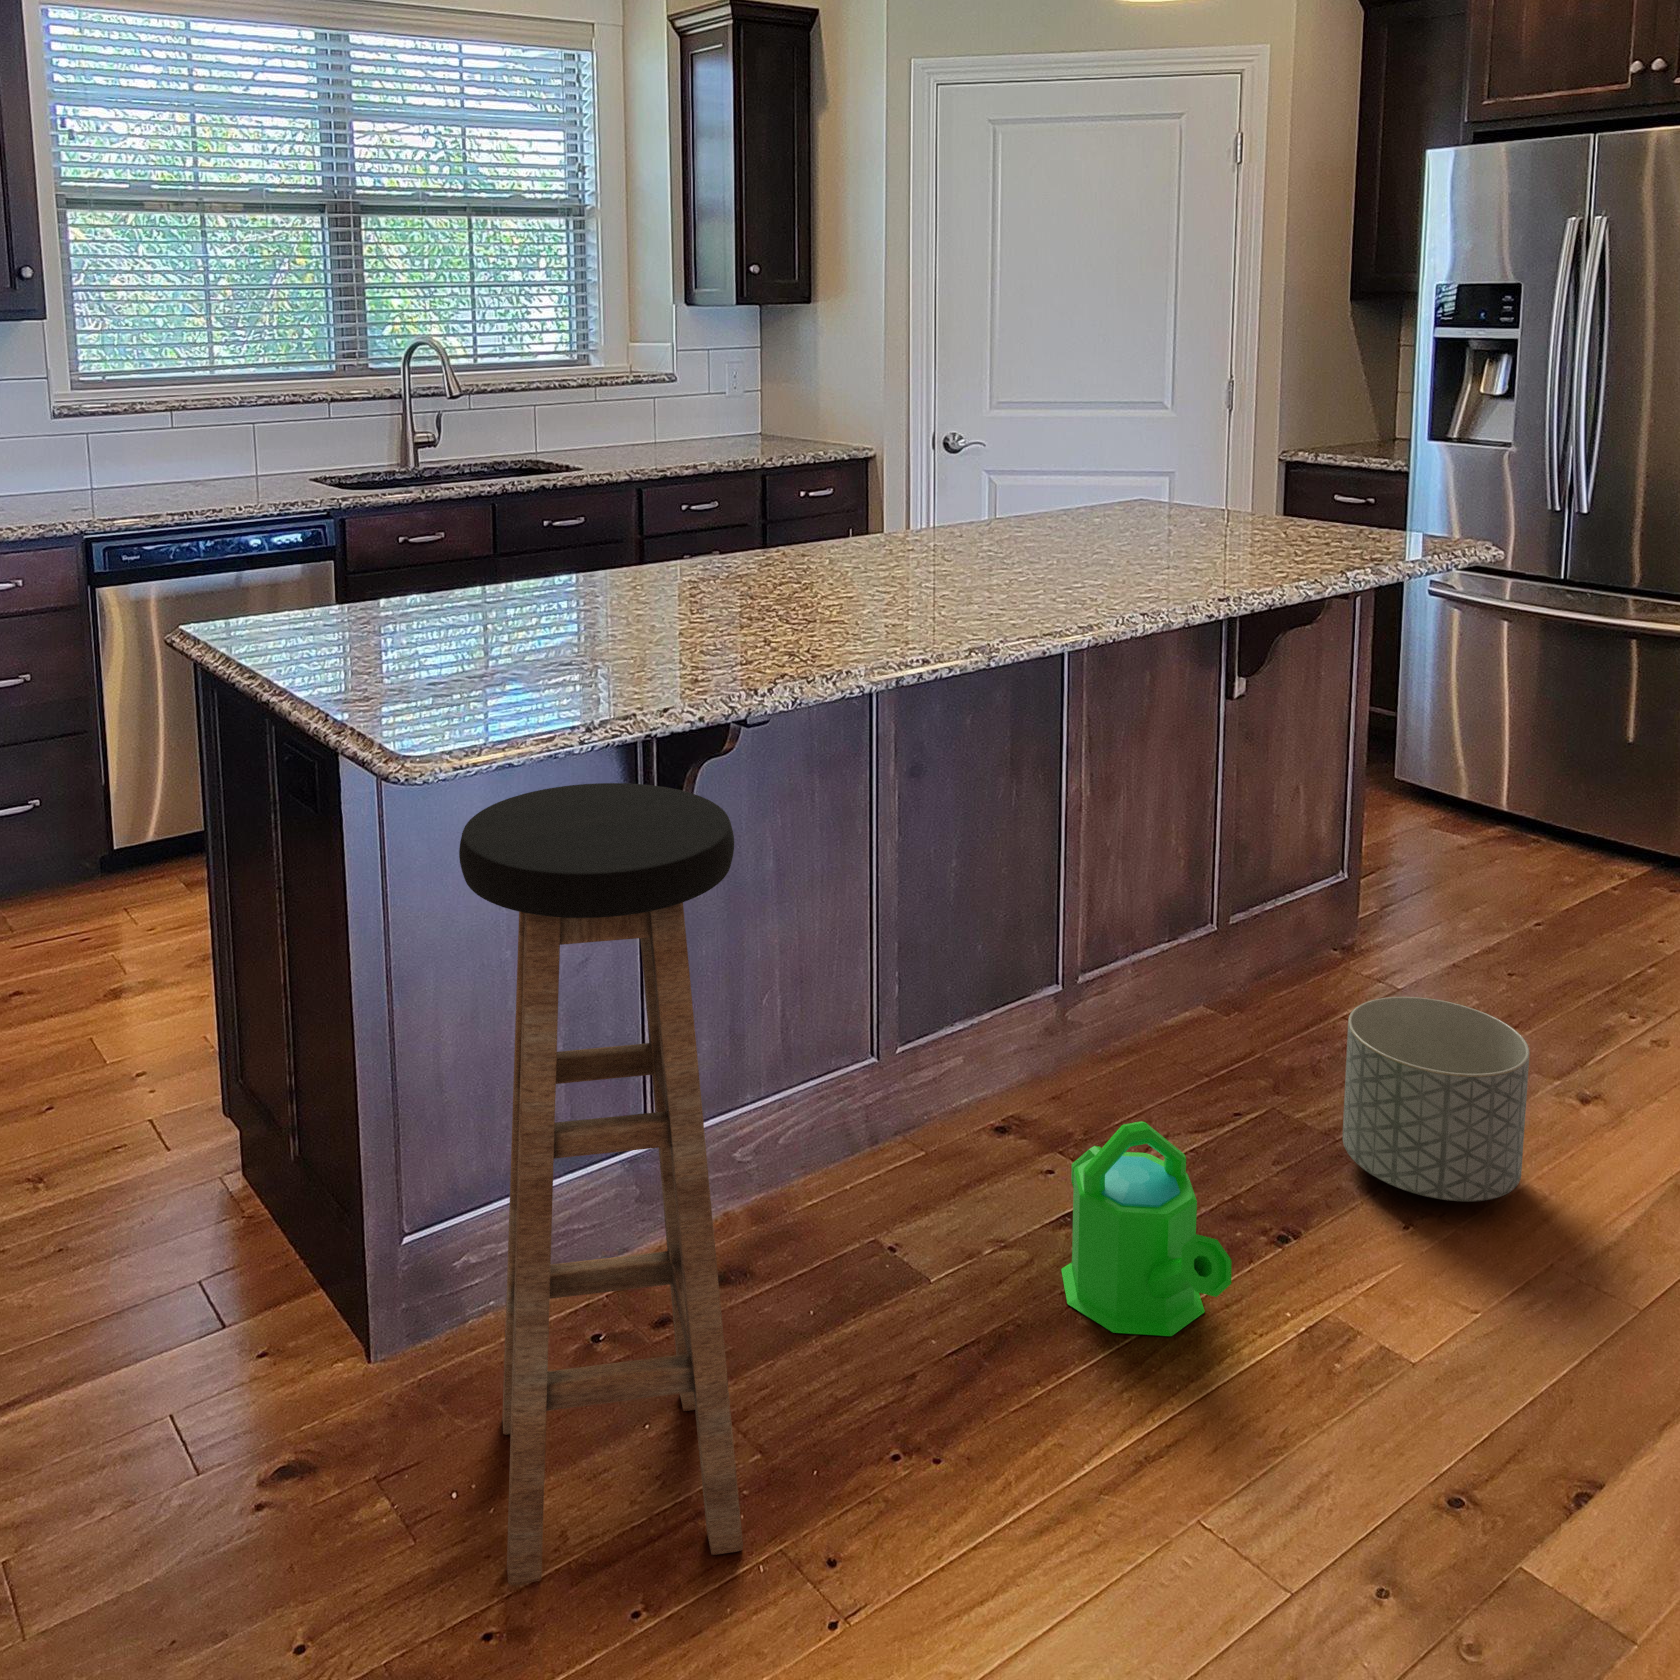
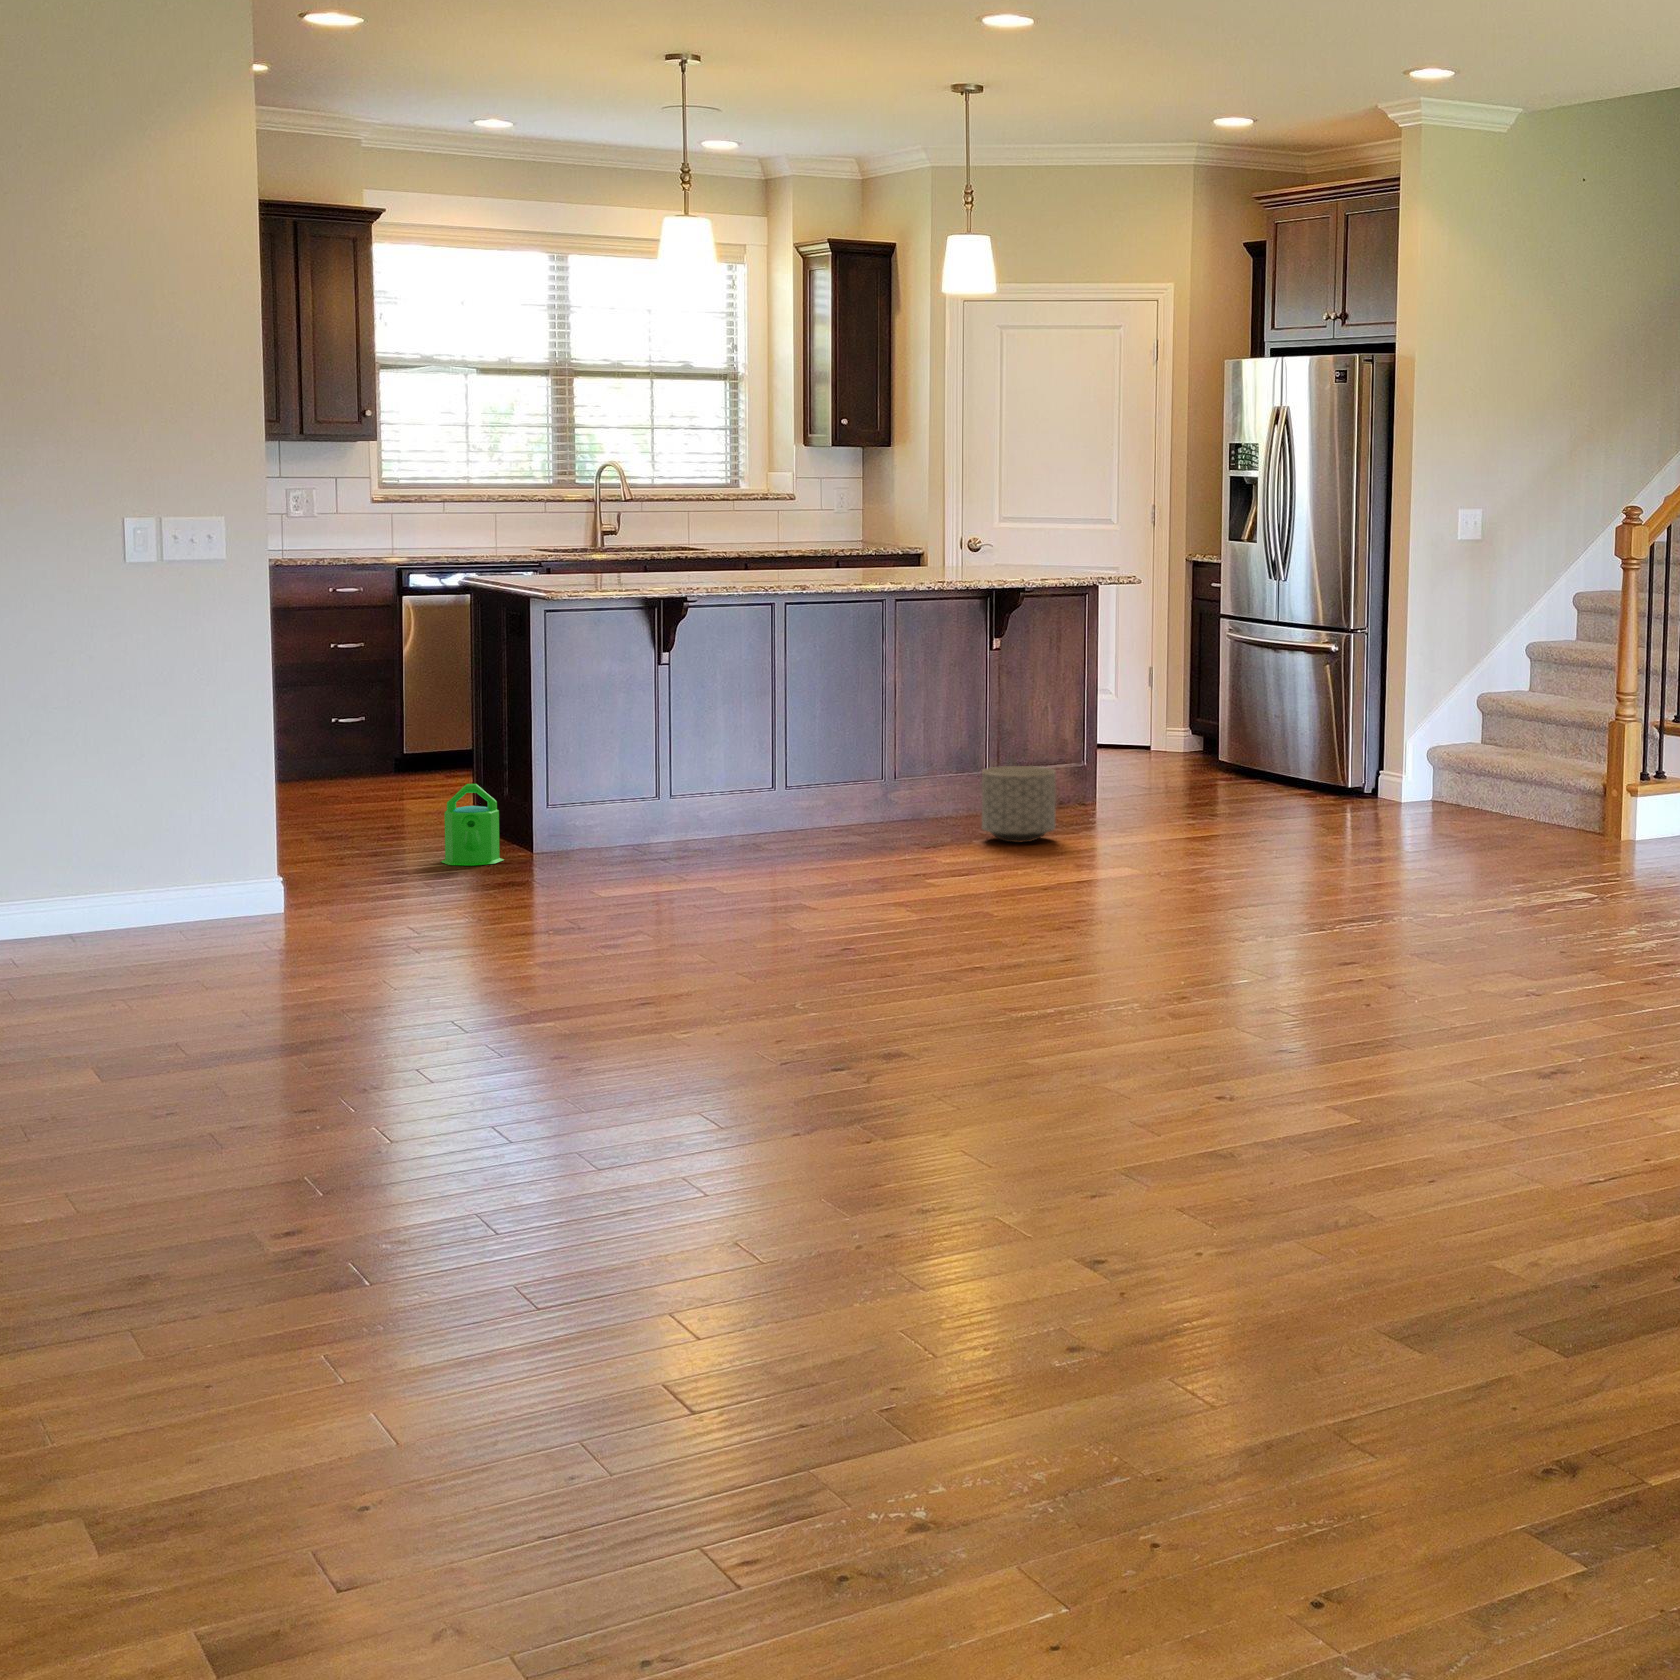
bar stool: present [459,783,743,1585] -> none [570,610,667,871]
watering can: present [1061,1121,1232,1336] -> present [441,784,504,866]

